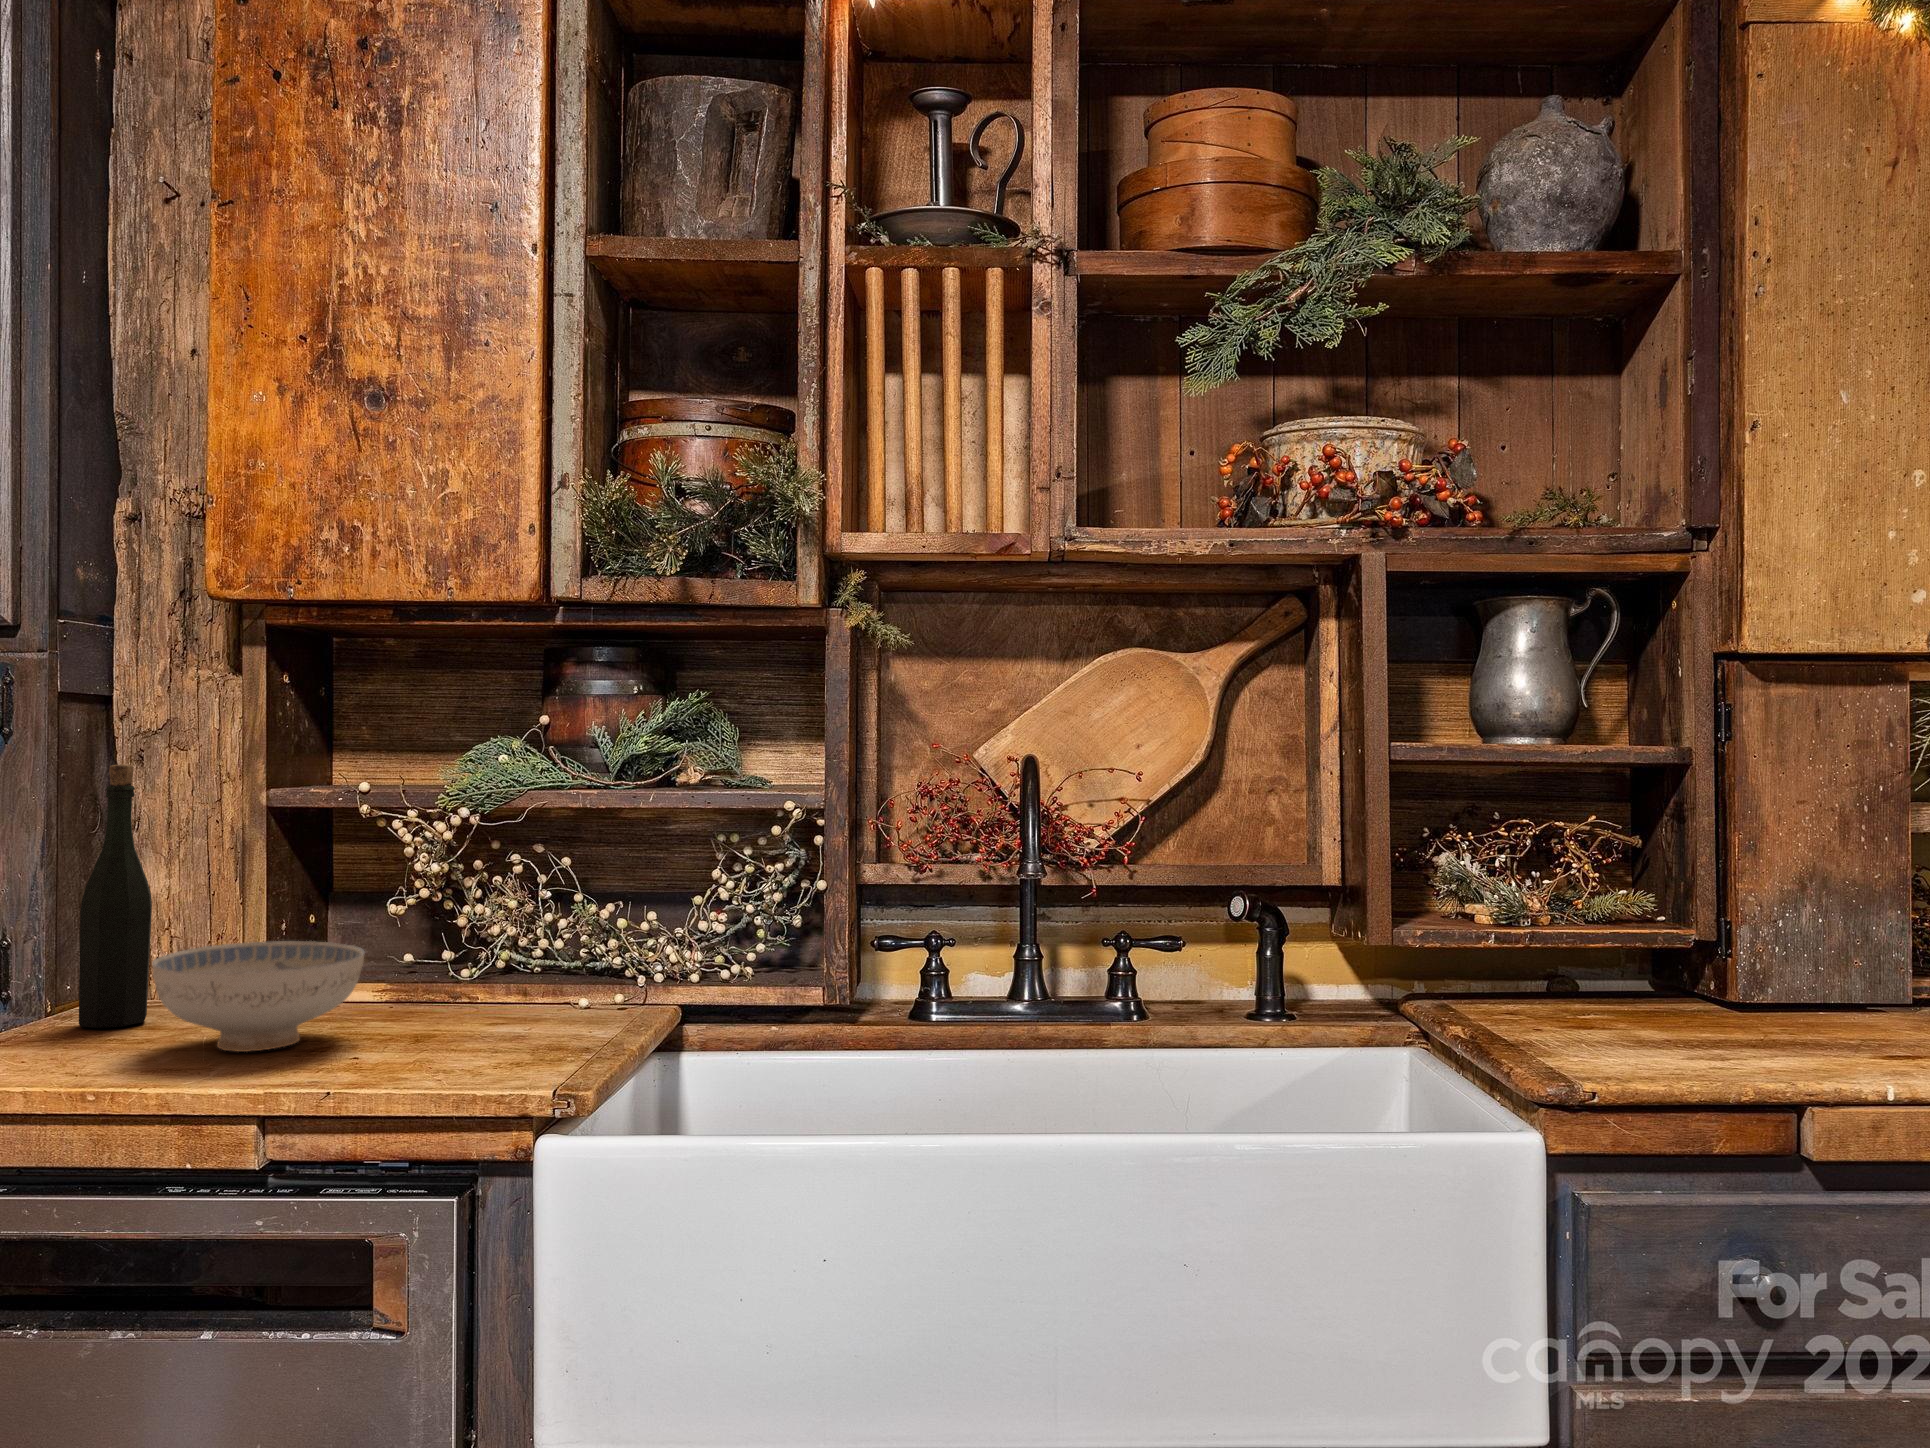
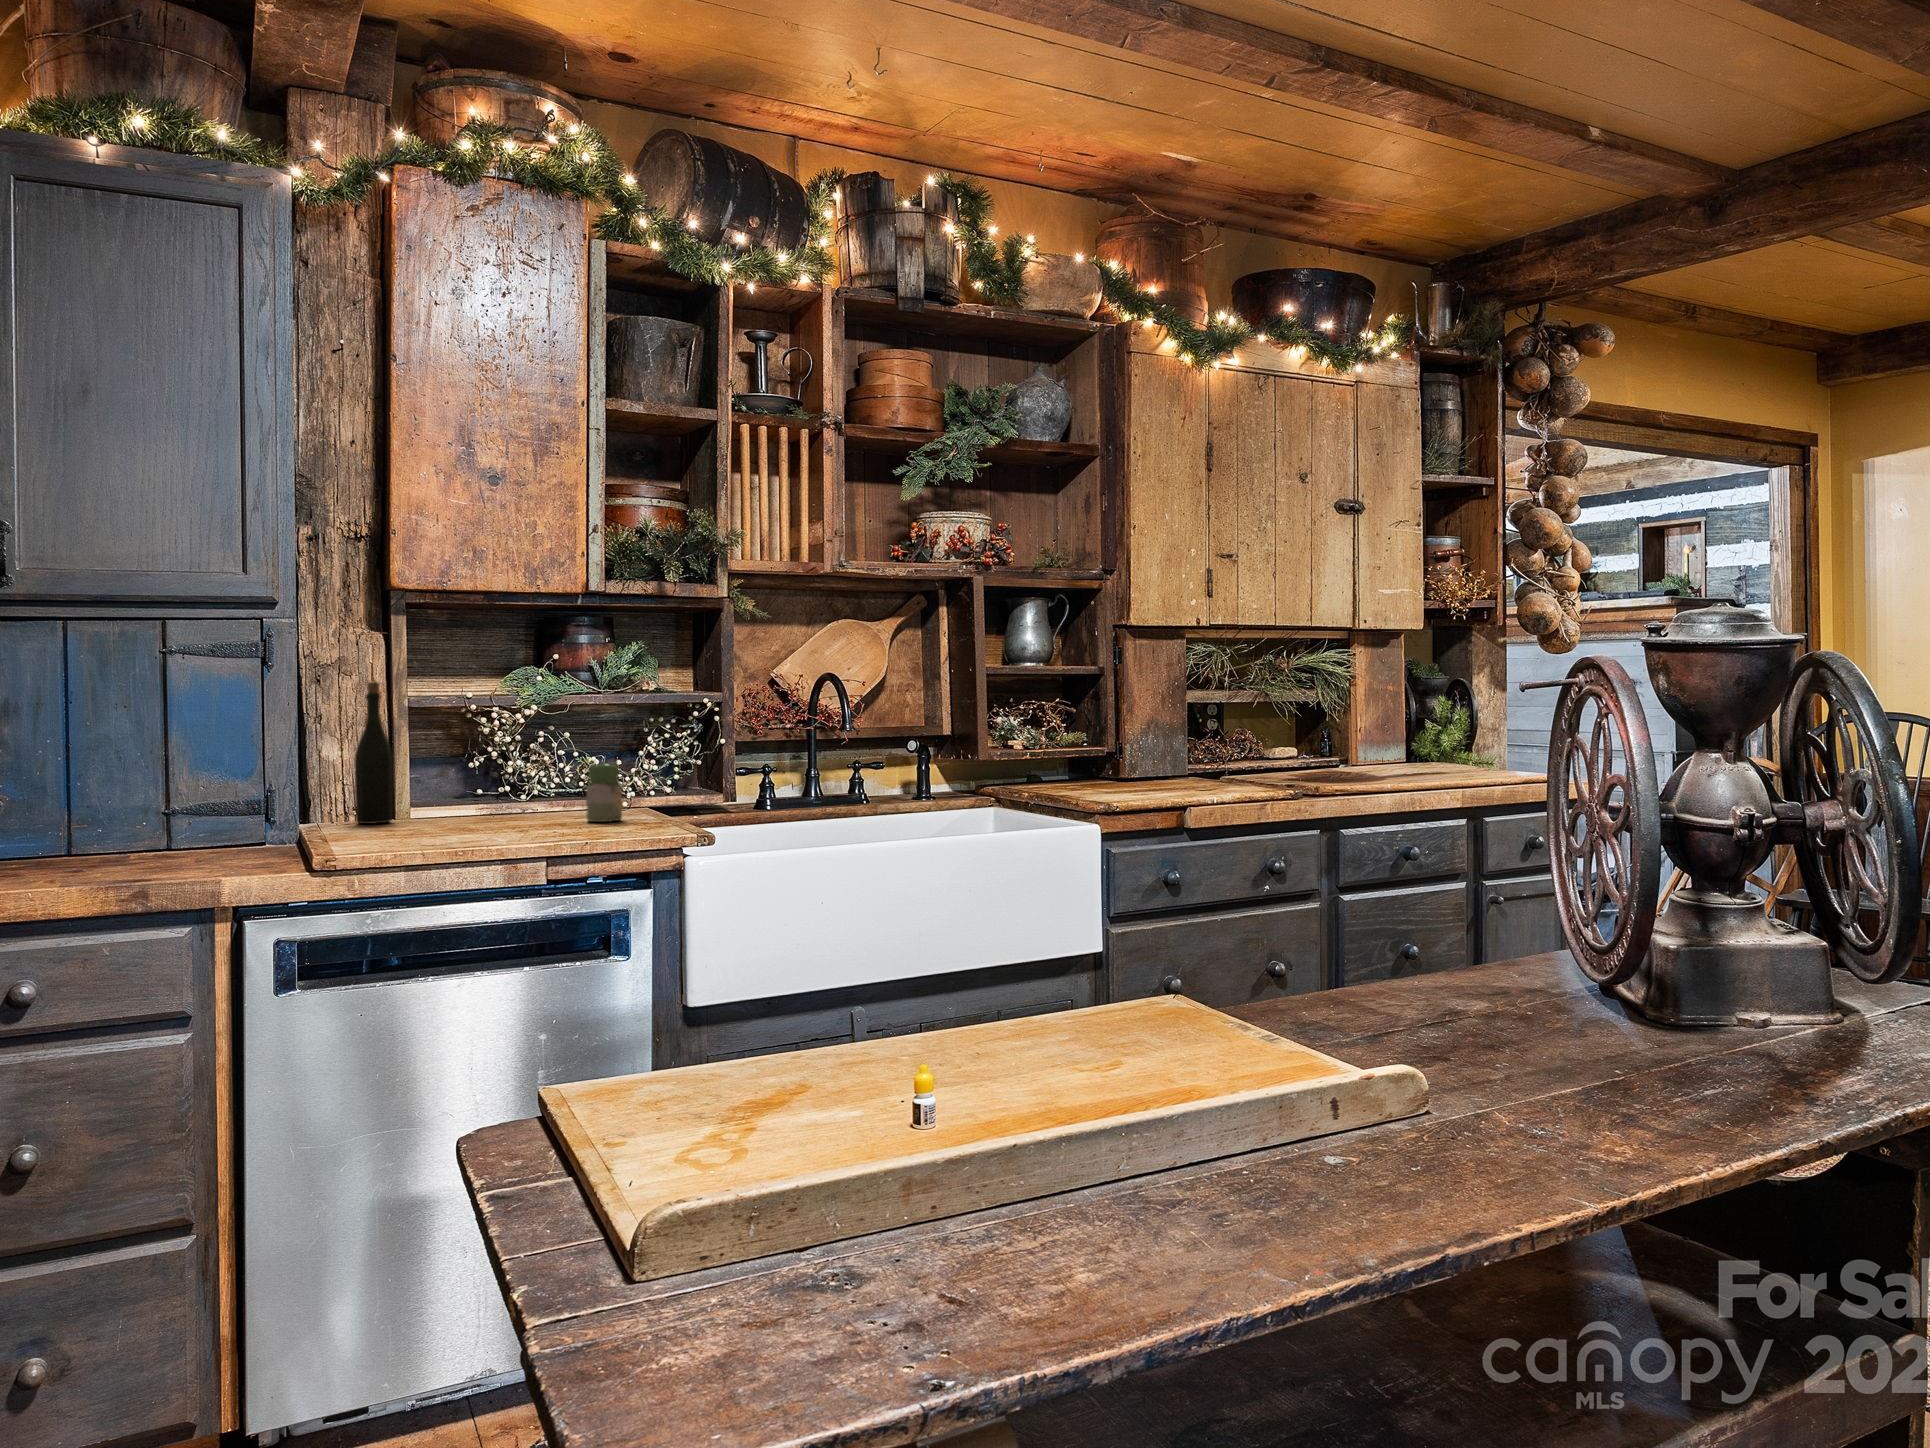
ceramic bowl: present [152,941,365,1052] -> none [441,773,544,824]
jar: none [391,943,468,1070] -> present [586,764,622,822]

